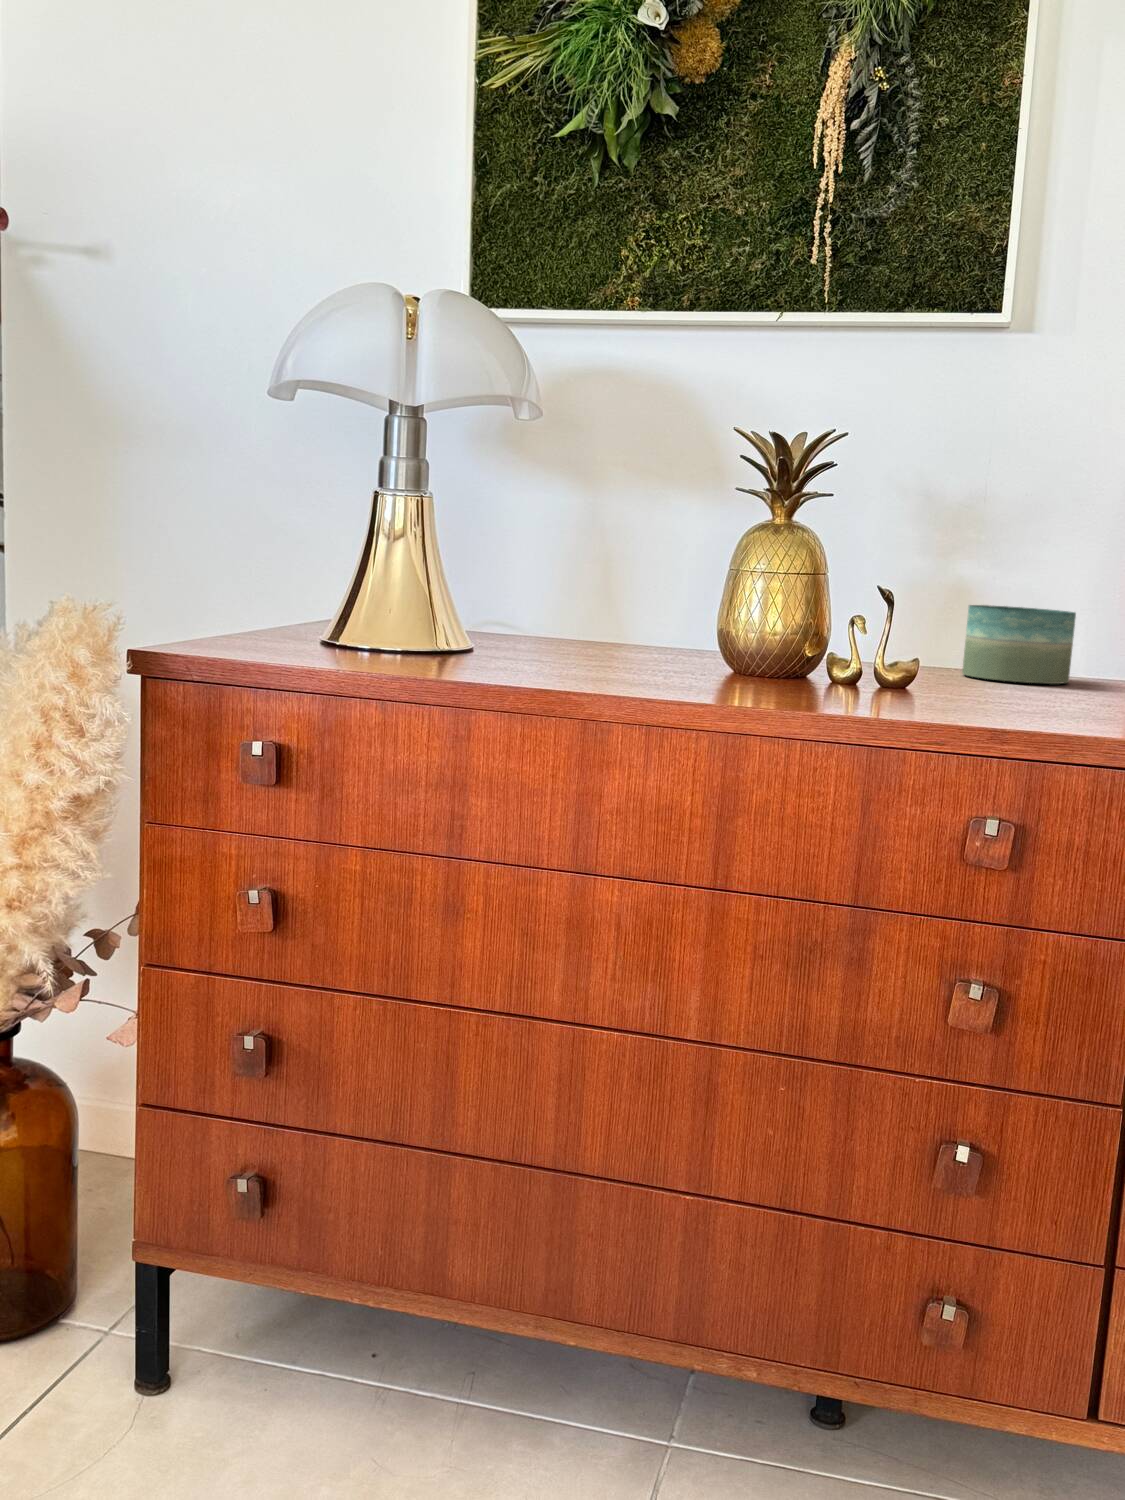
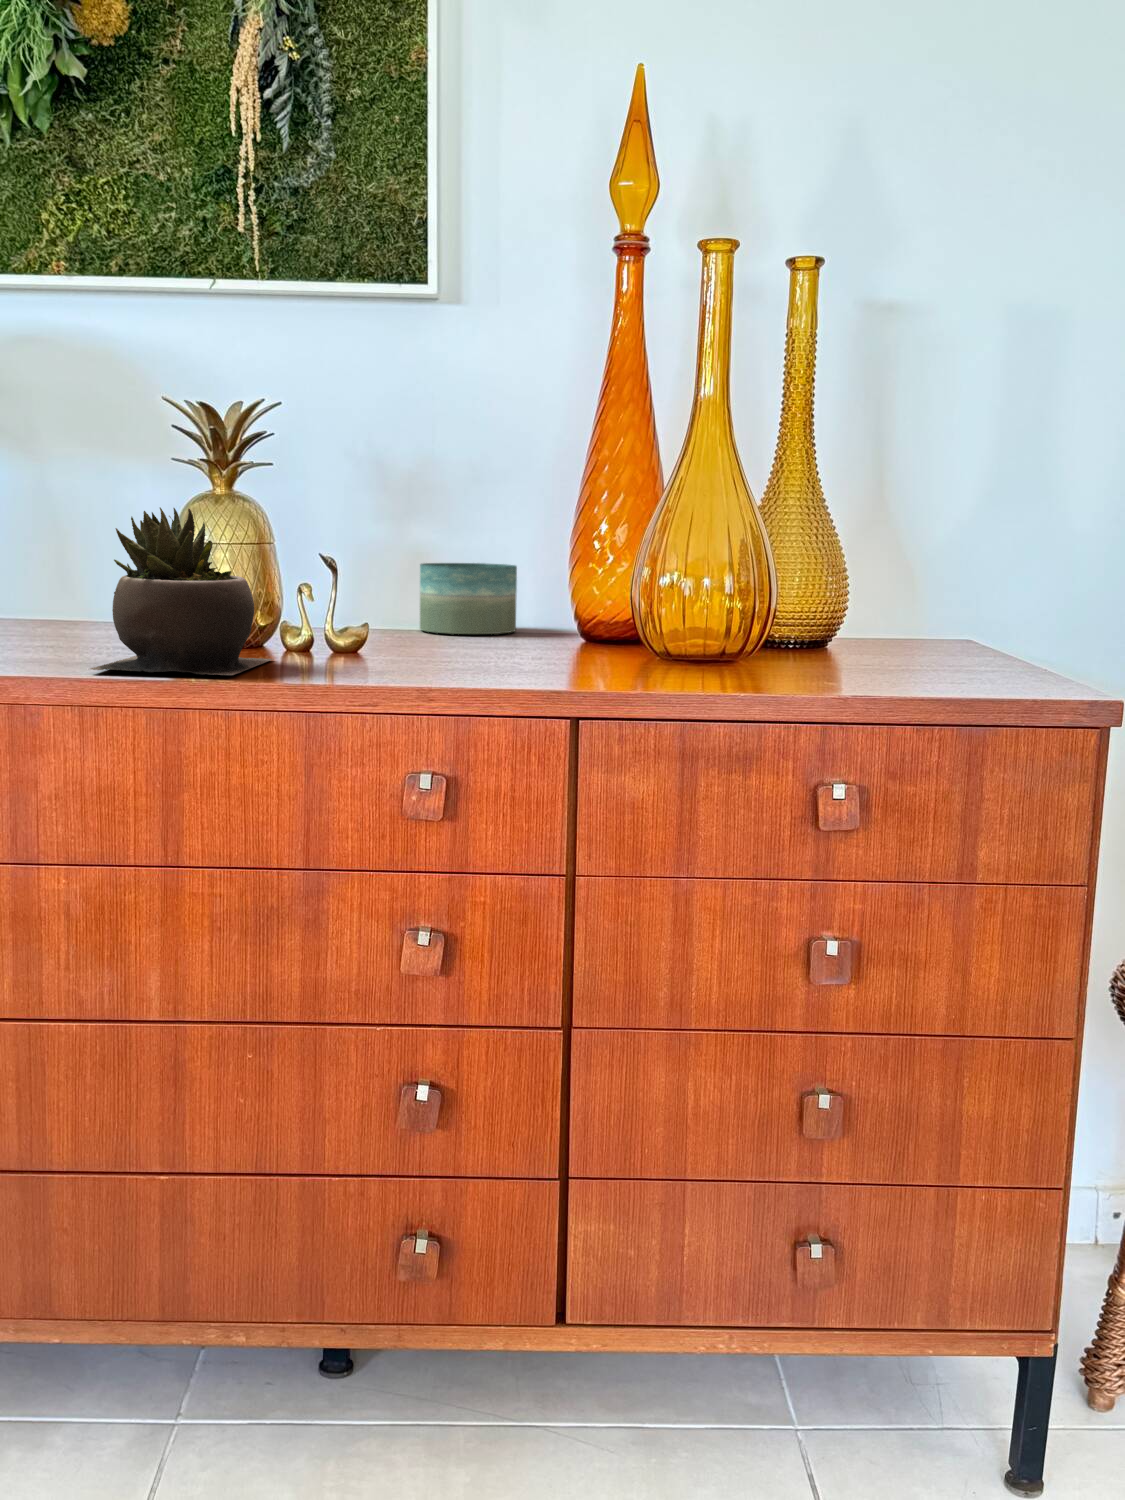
succulent plant: none [651,534,822,702] -> present [90,508,272,675]

